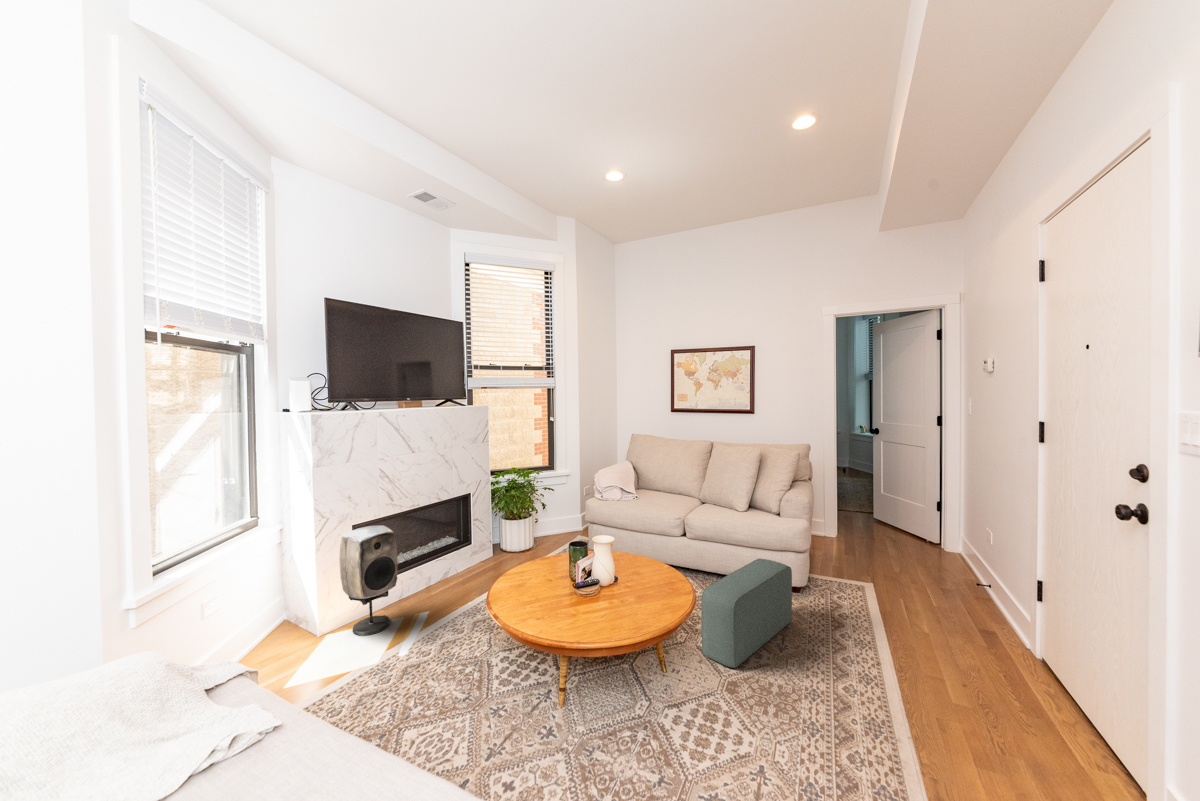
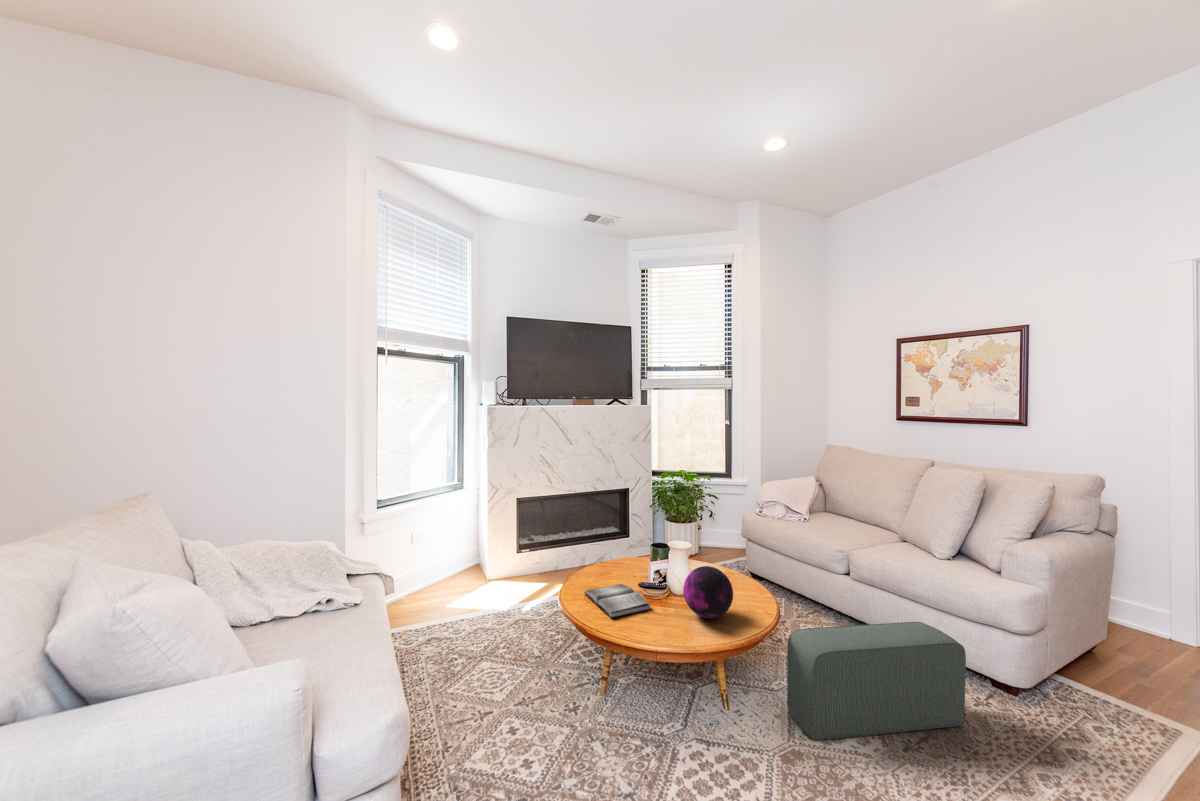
speaker: present [339,525,398,635] -> none [504,500,542,589]
decorative orb: none [622,553,666,599] -> present [683,566,733,618]
hardback book: none [518,592,595,626] -> present [584,584,651,618]

